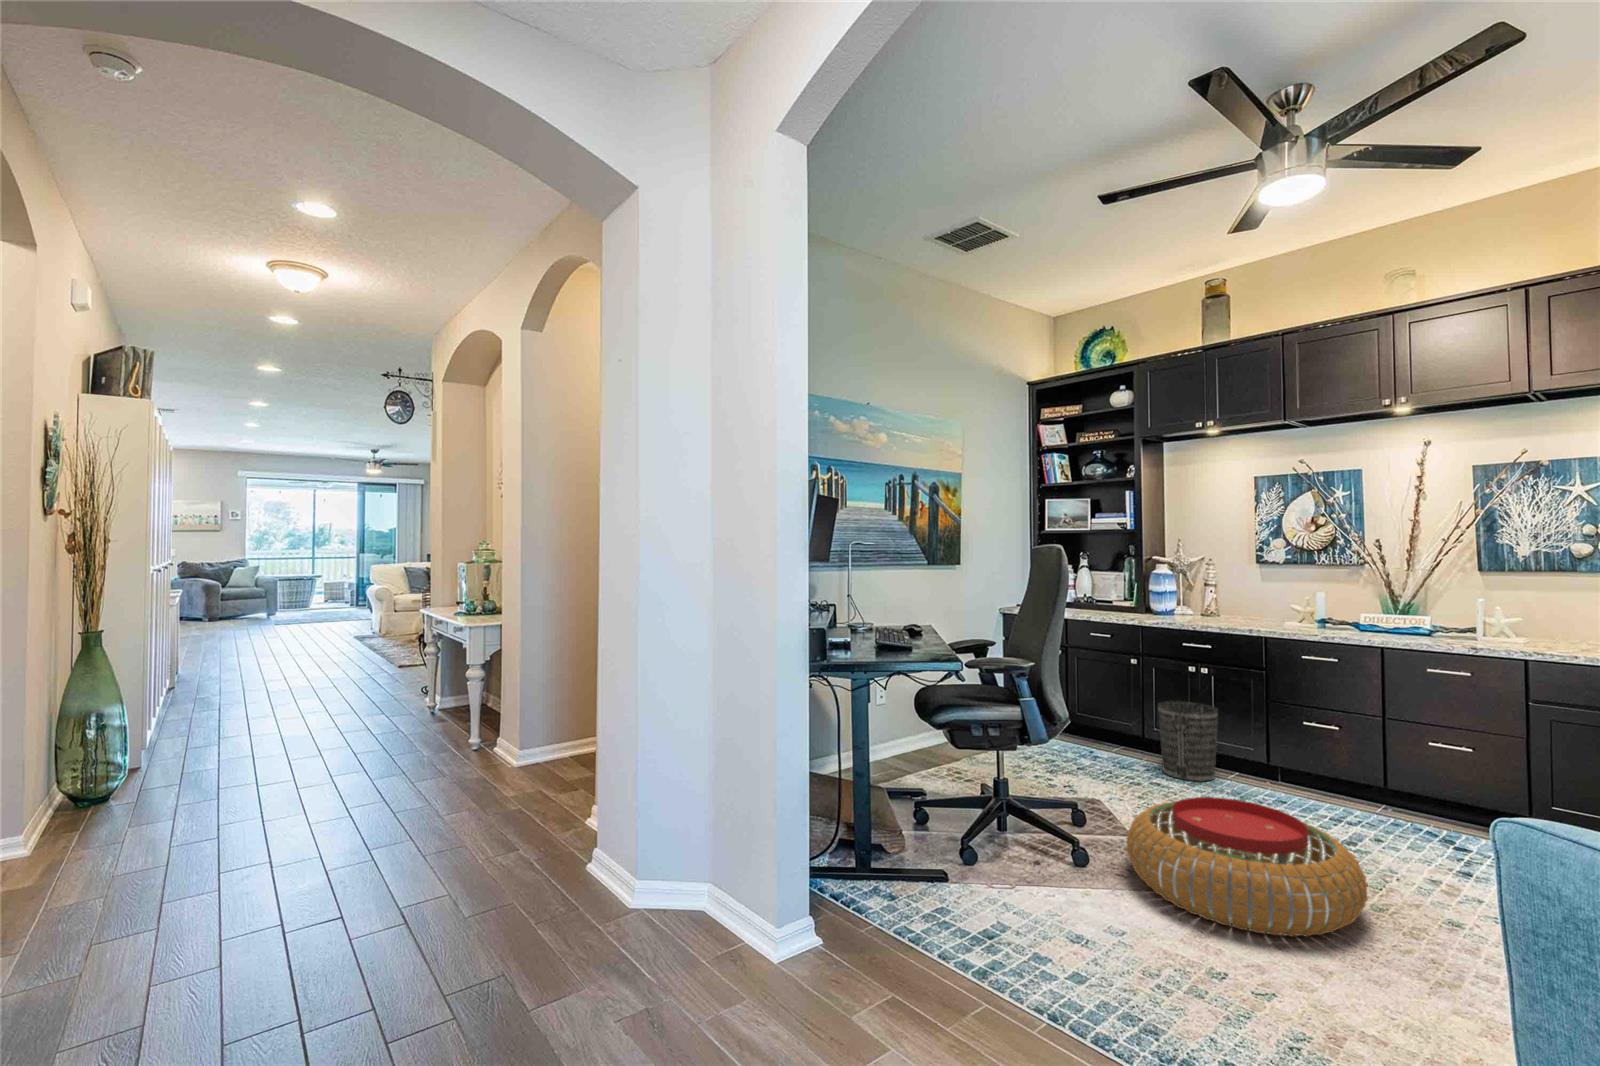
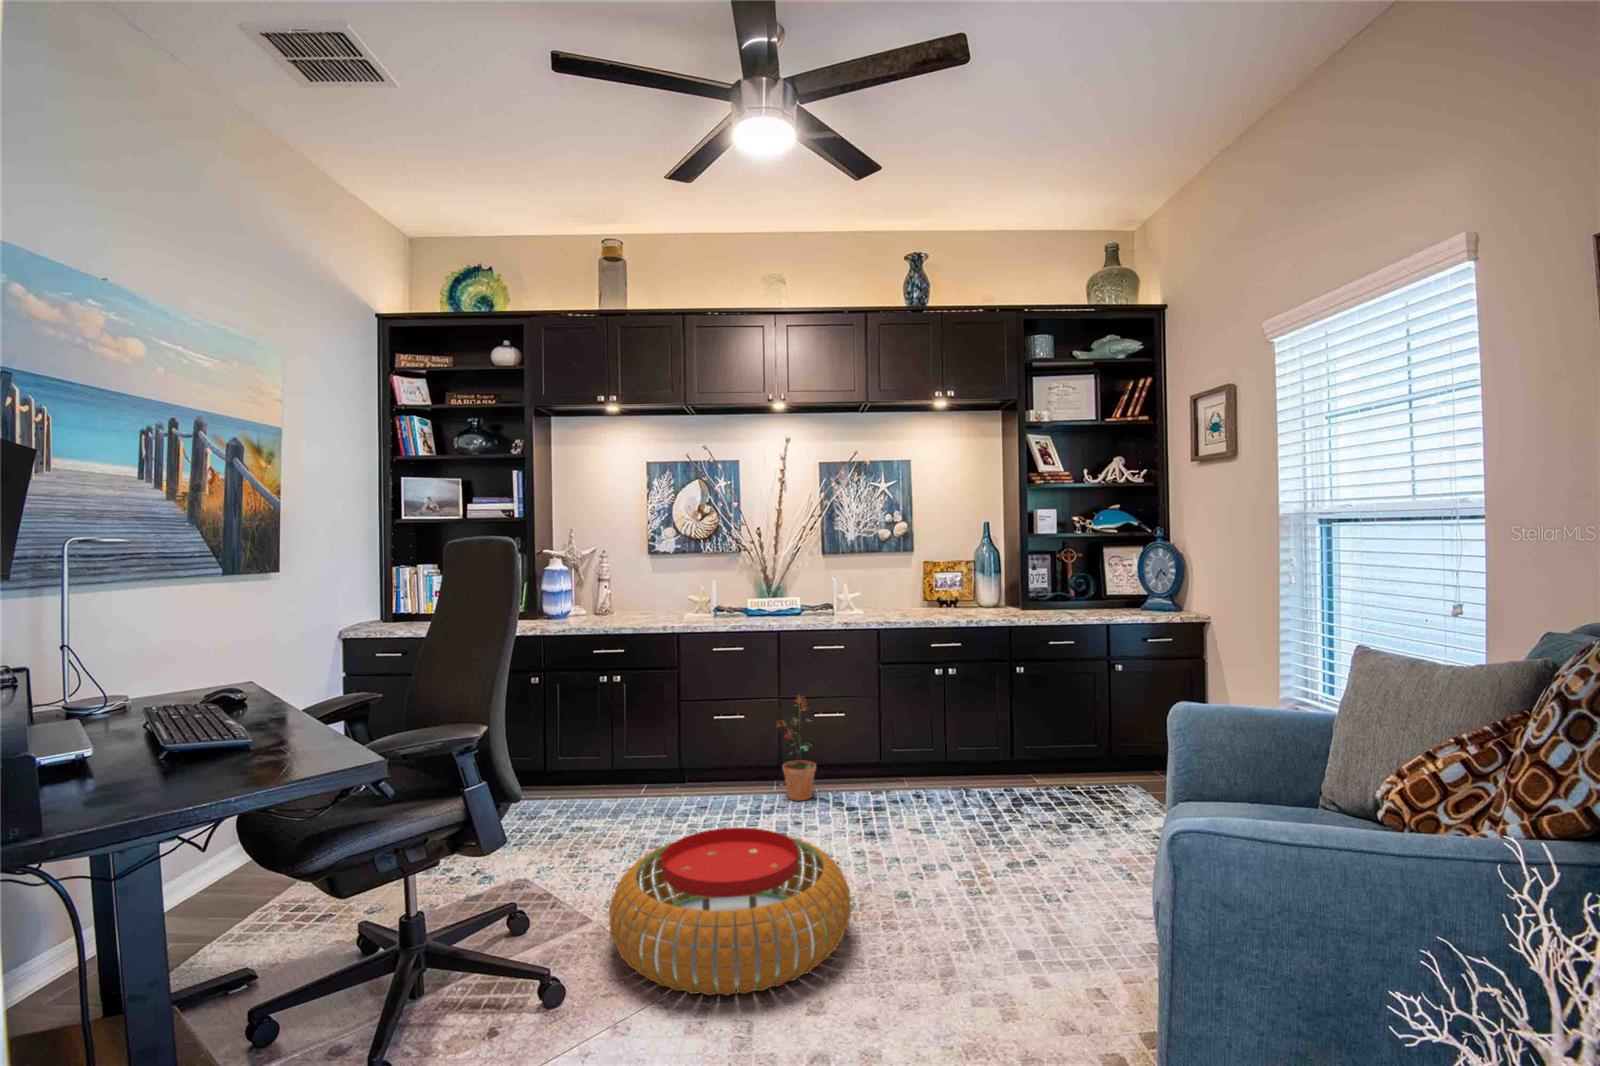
wastebasket: present [1158,701,1218,782] -> none [572,719,636,814]
potted plant: none [1377,715,1427,826] -> present [777,695,816,801]

